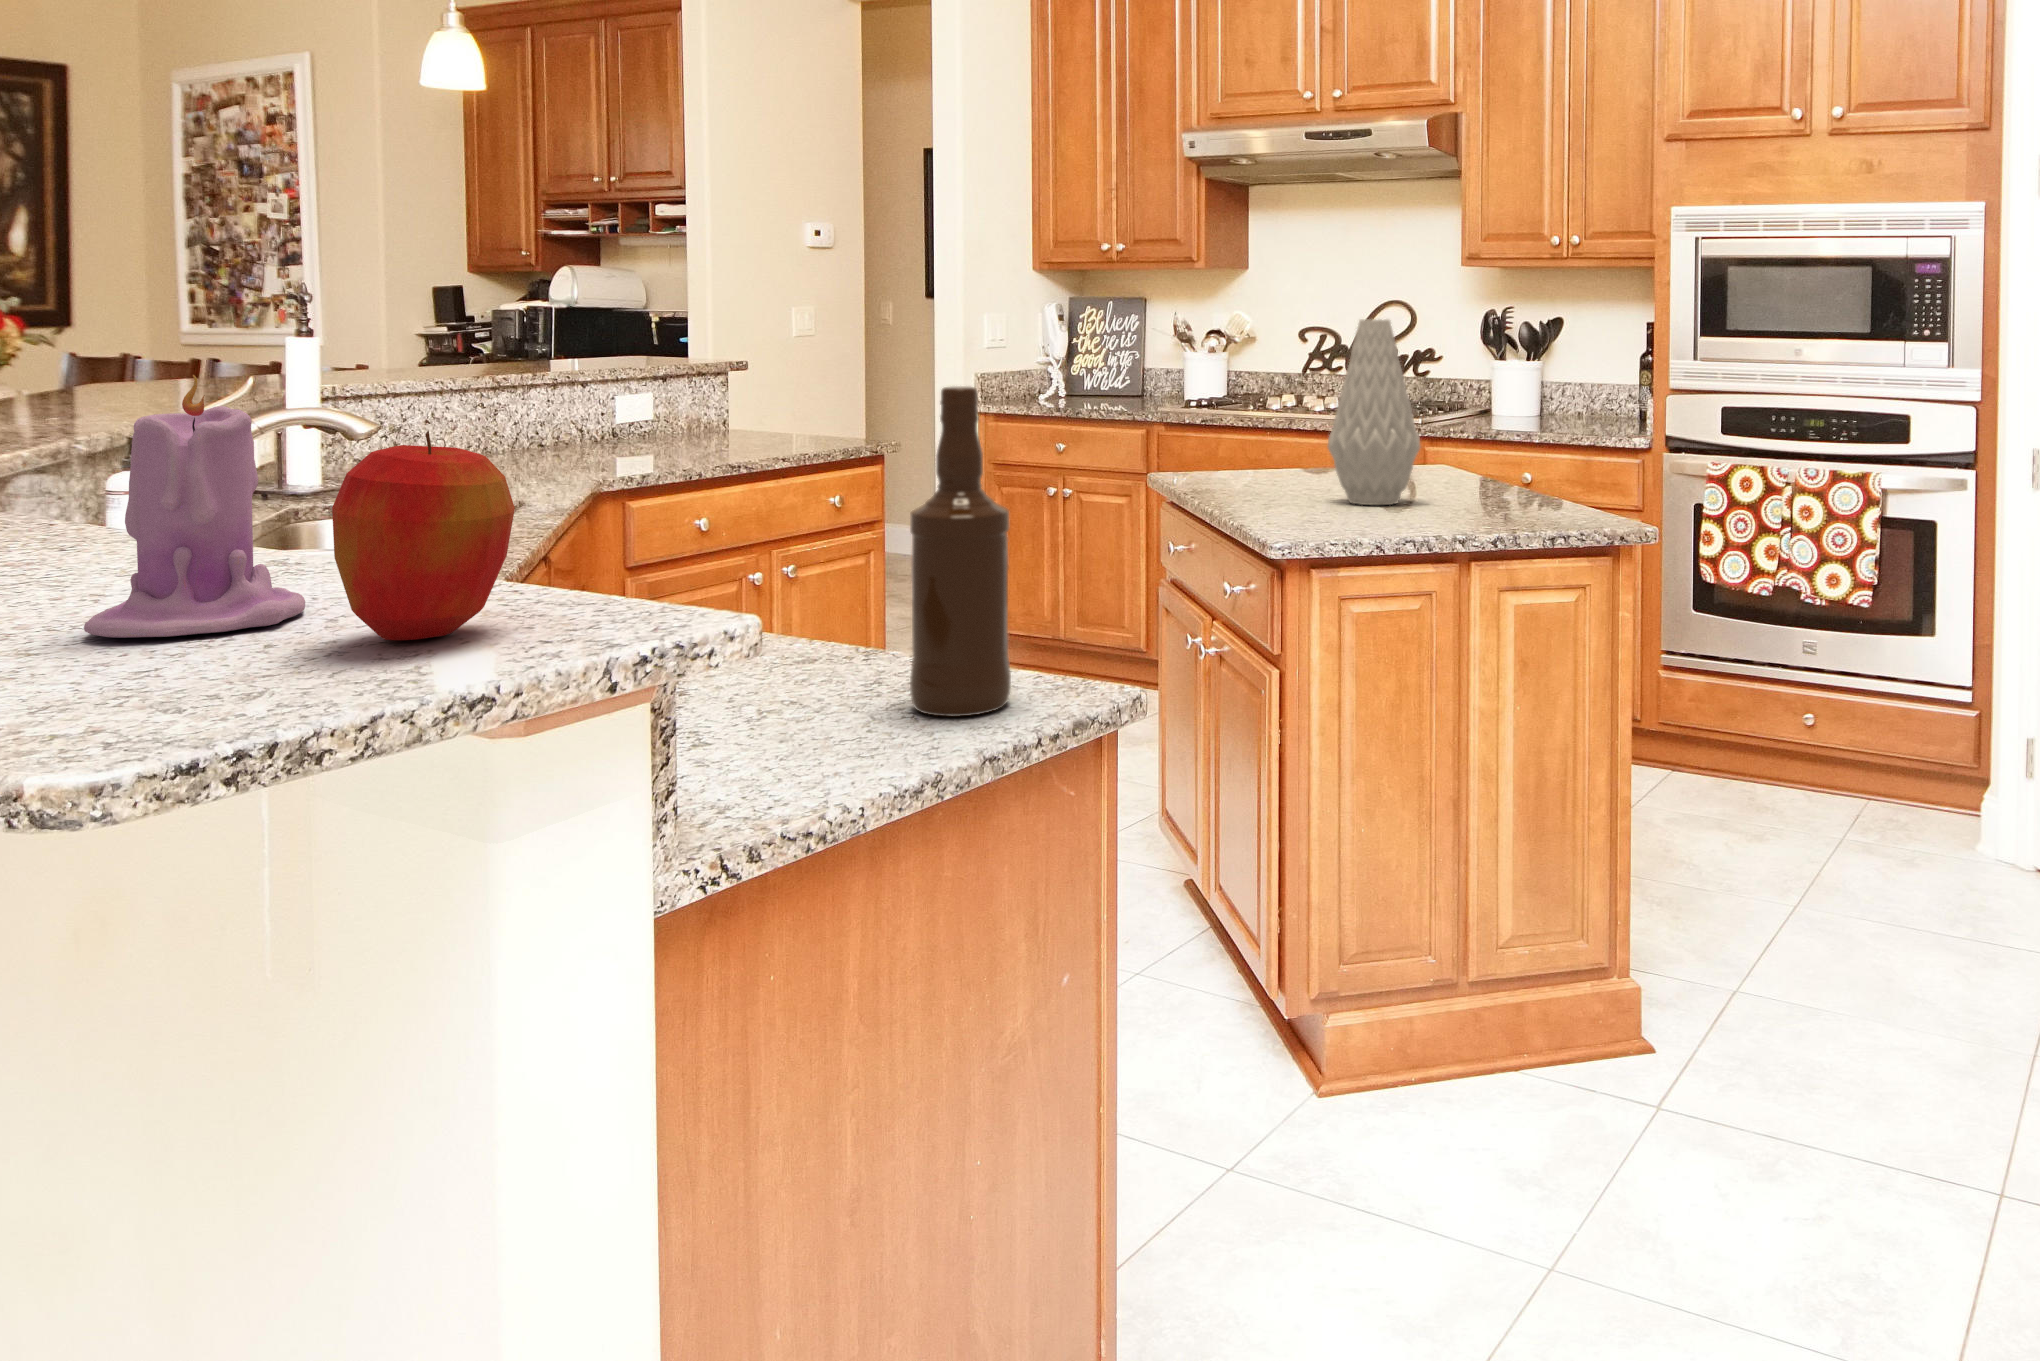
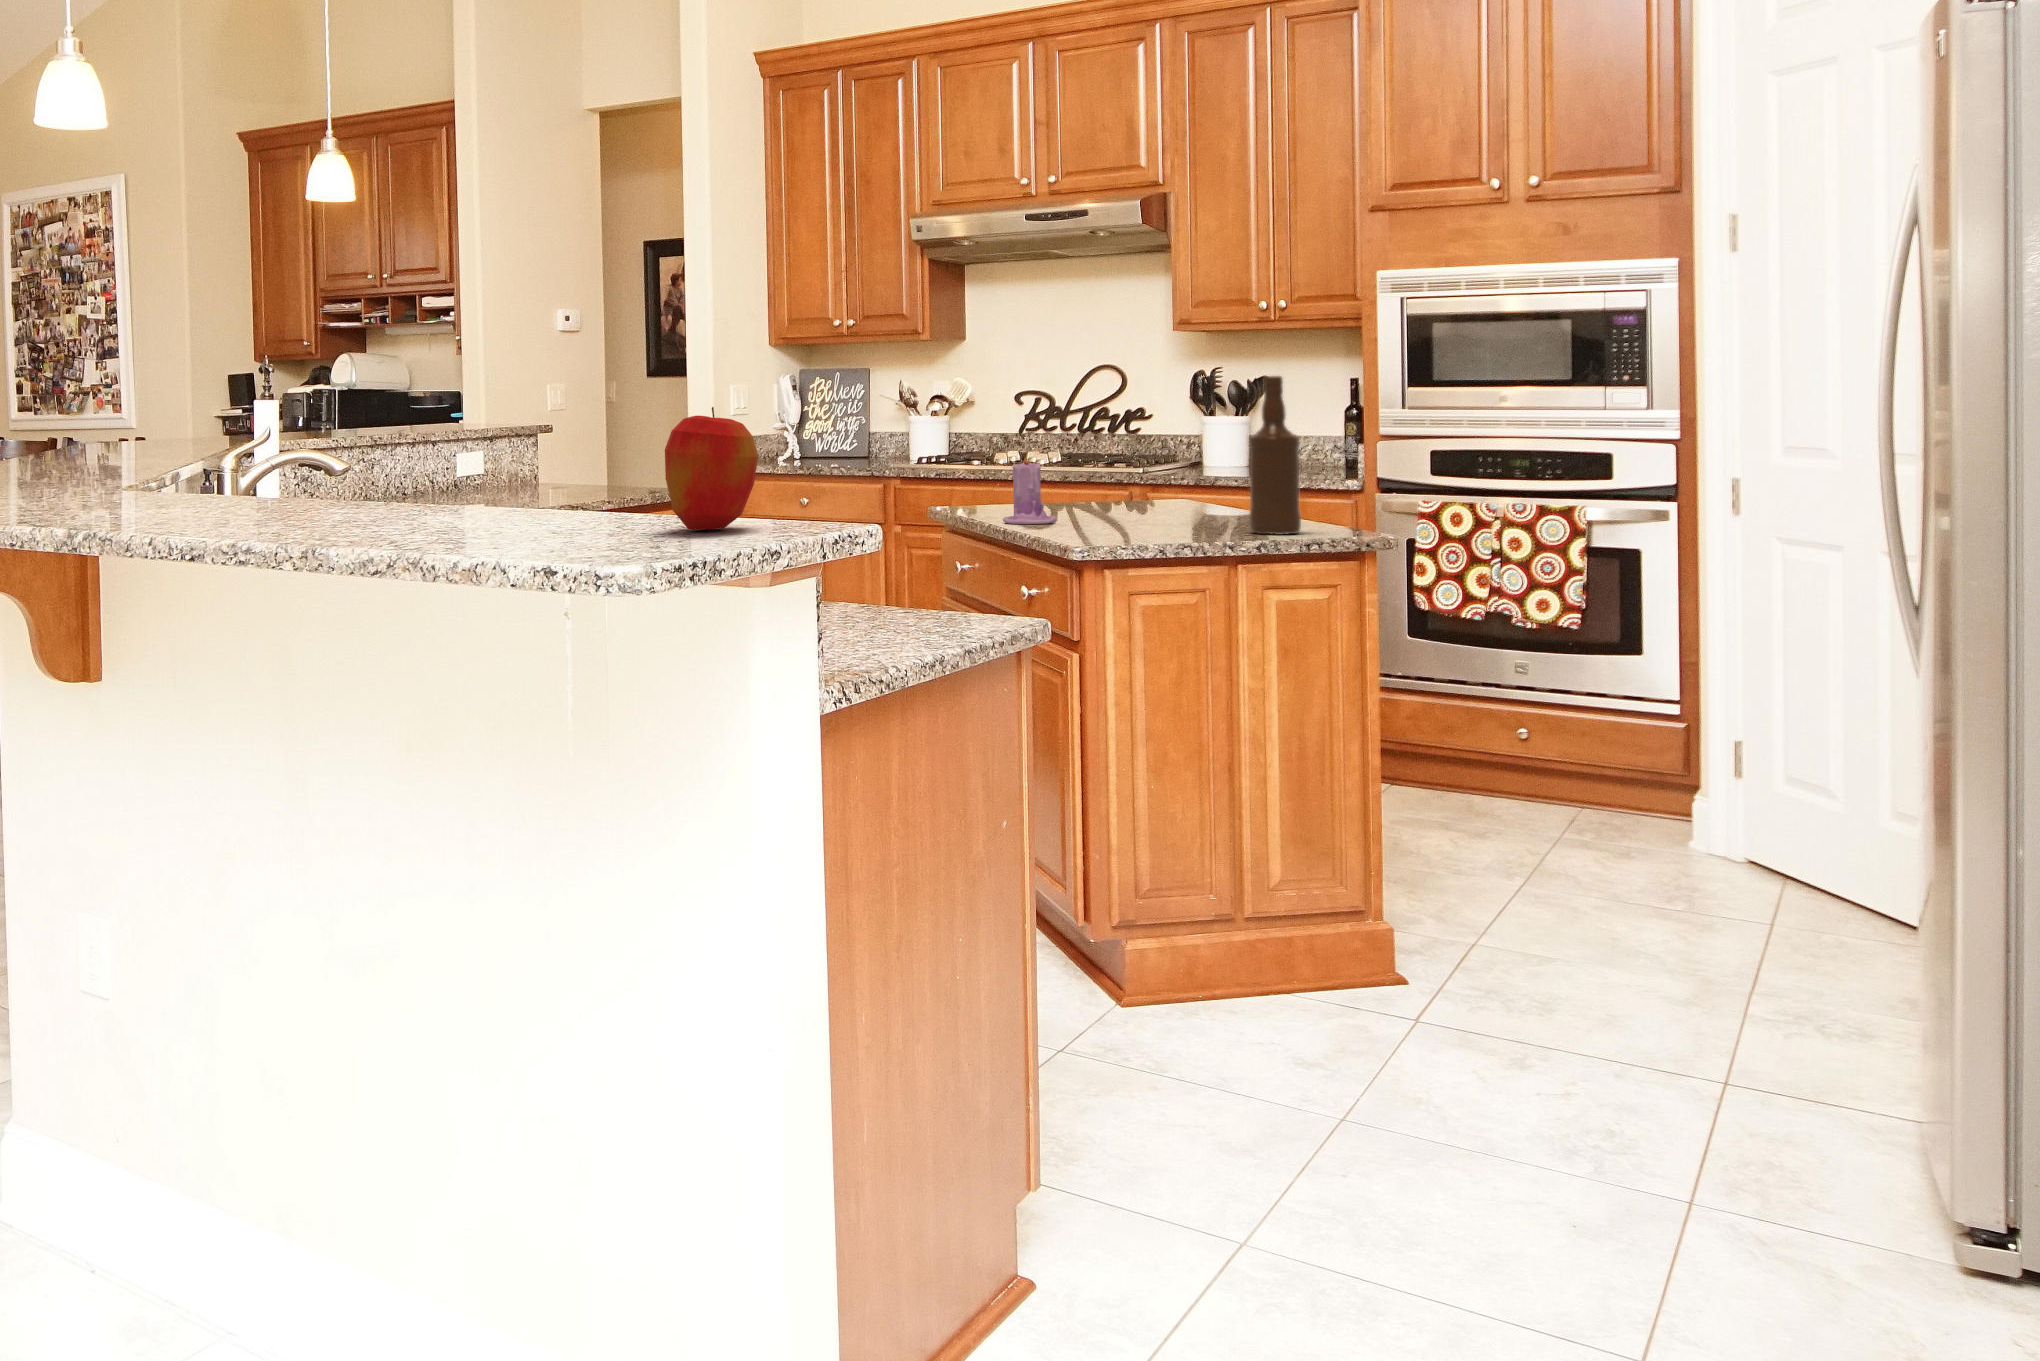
vase: present [1327,319,1420,505] -> none [1095,369,1176,526]
candle: present [84,375,305,638] -> present [1003,454,1057,524]
bottle: present [910,386,1011,716] -> present [1249,376,1301,535]

